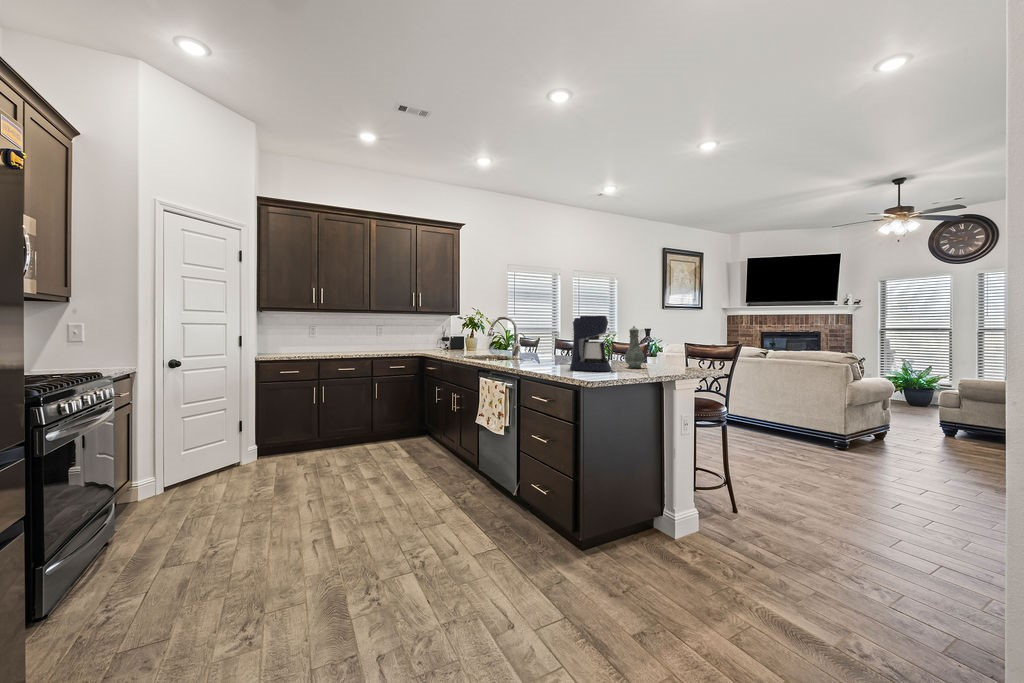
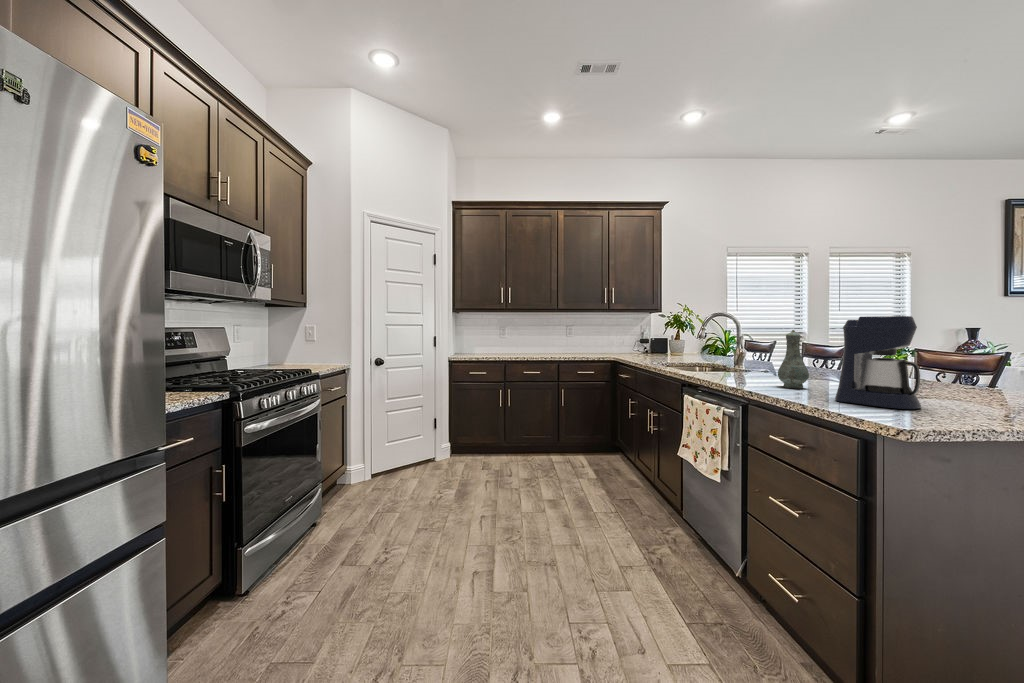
vase: present [625,326,644,368] -> present [778,330,809,388]

